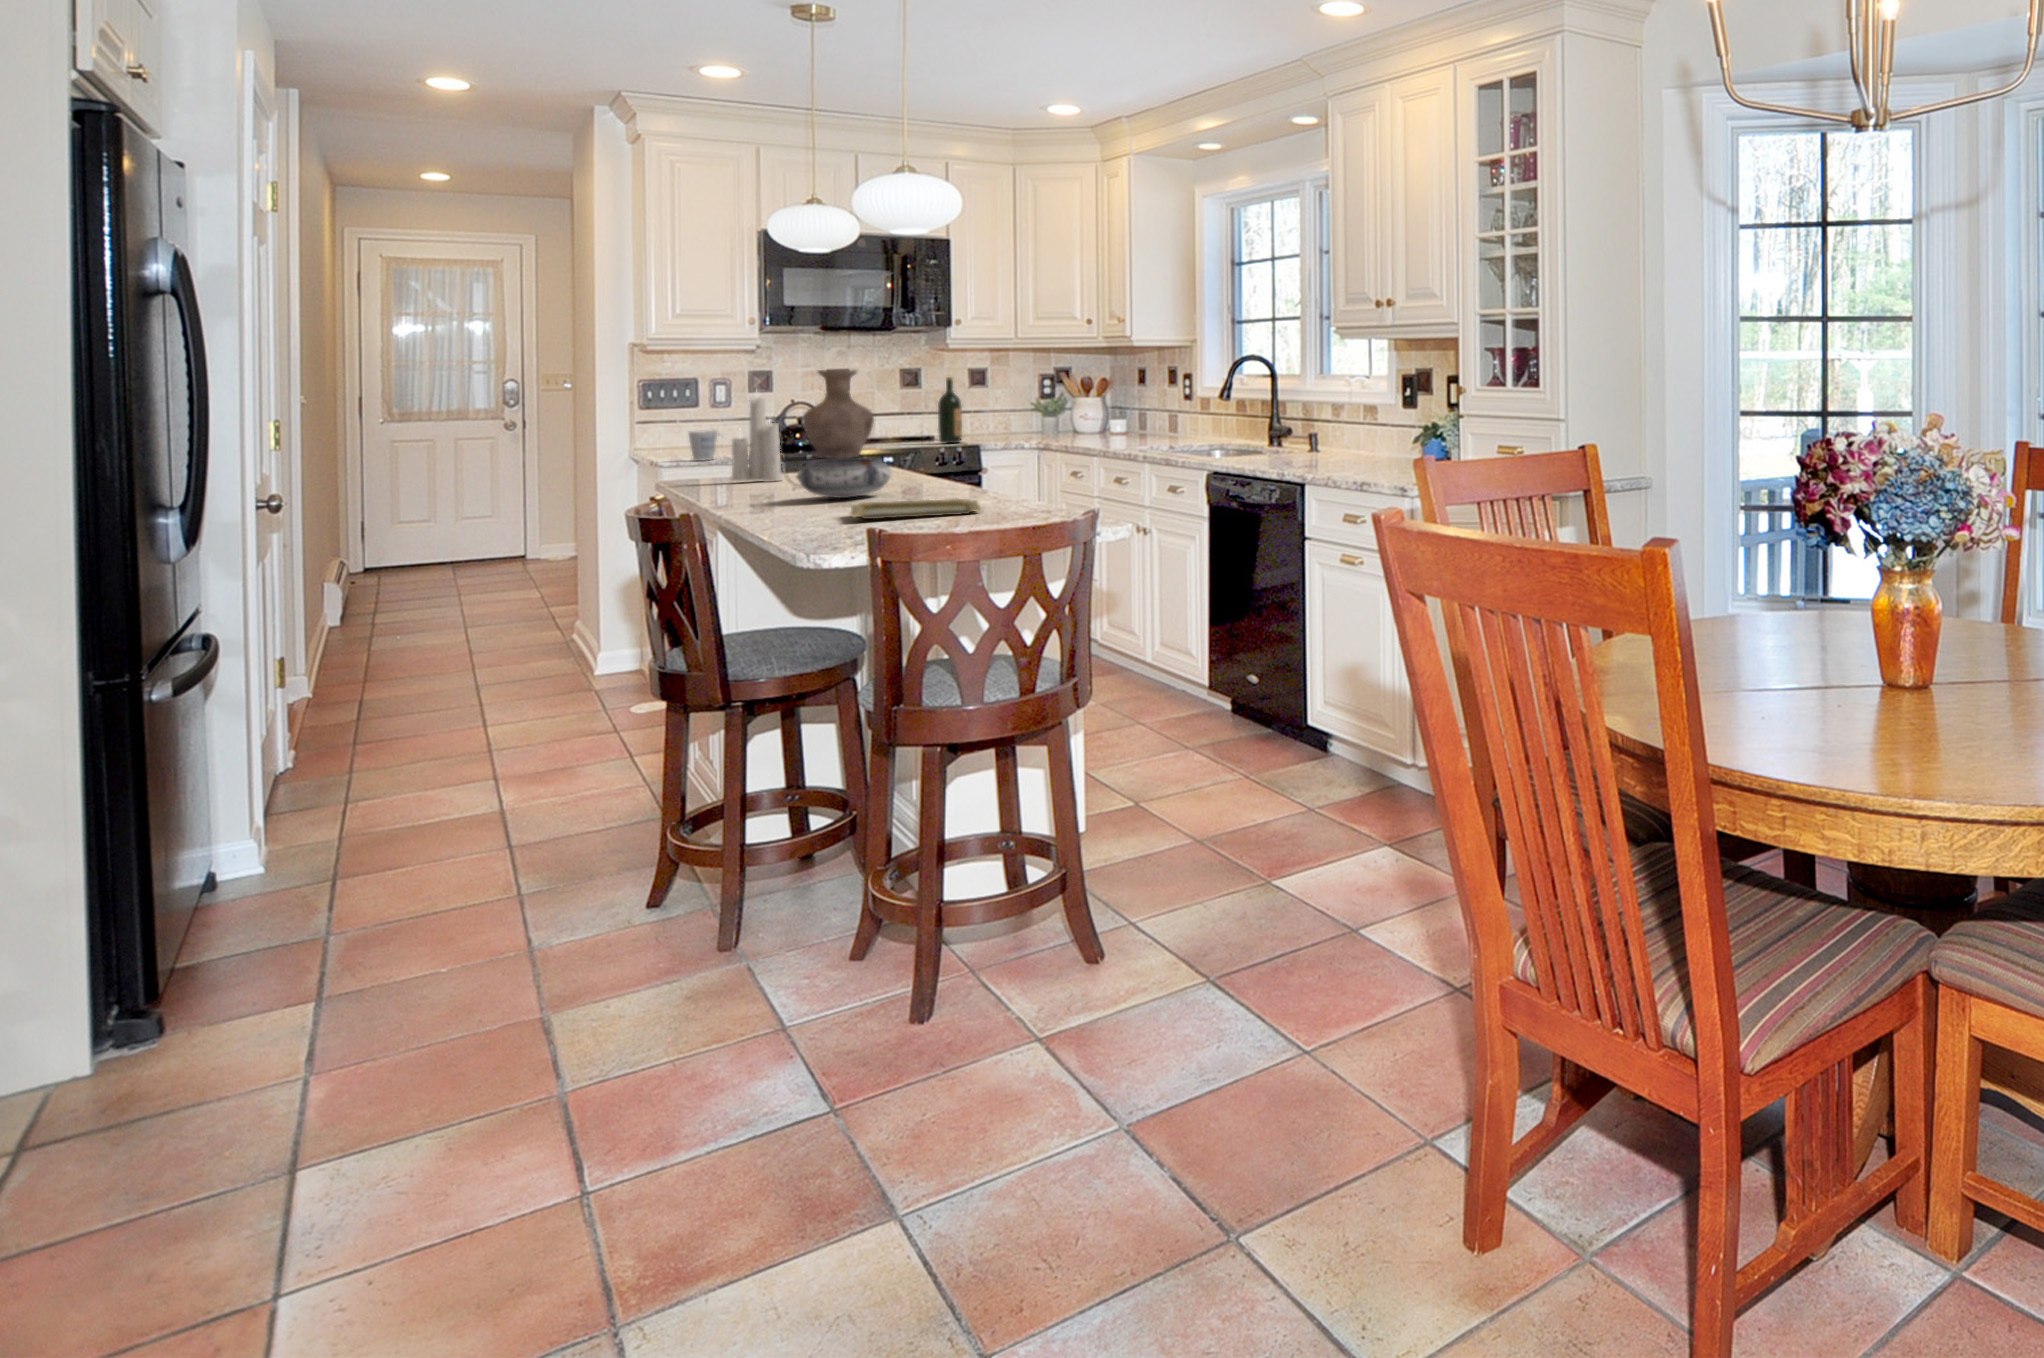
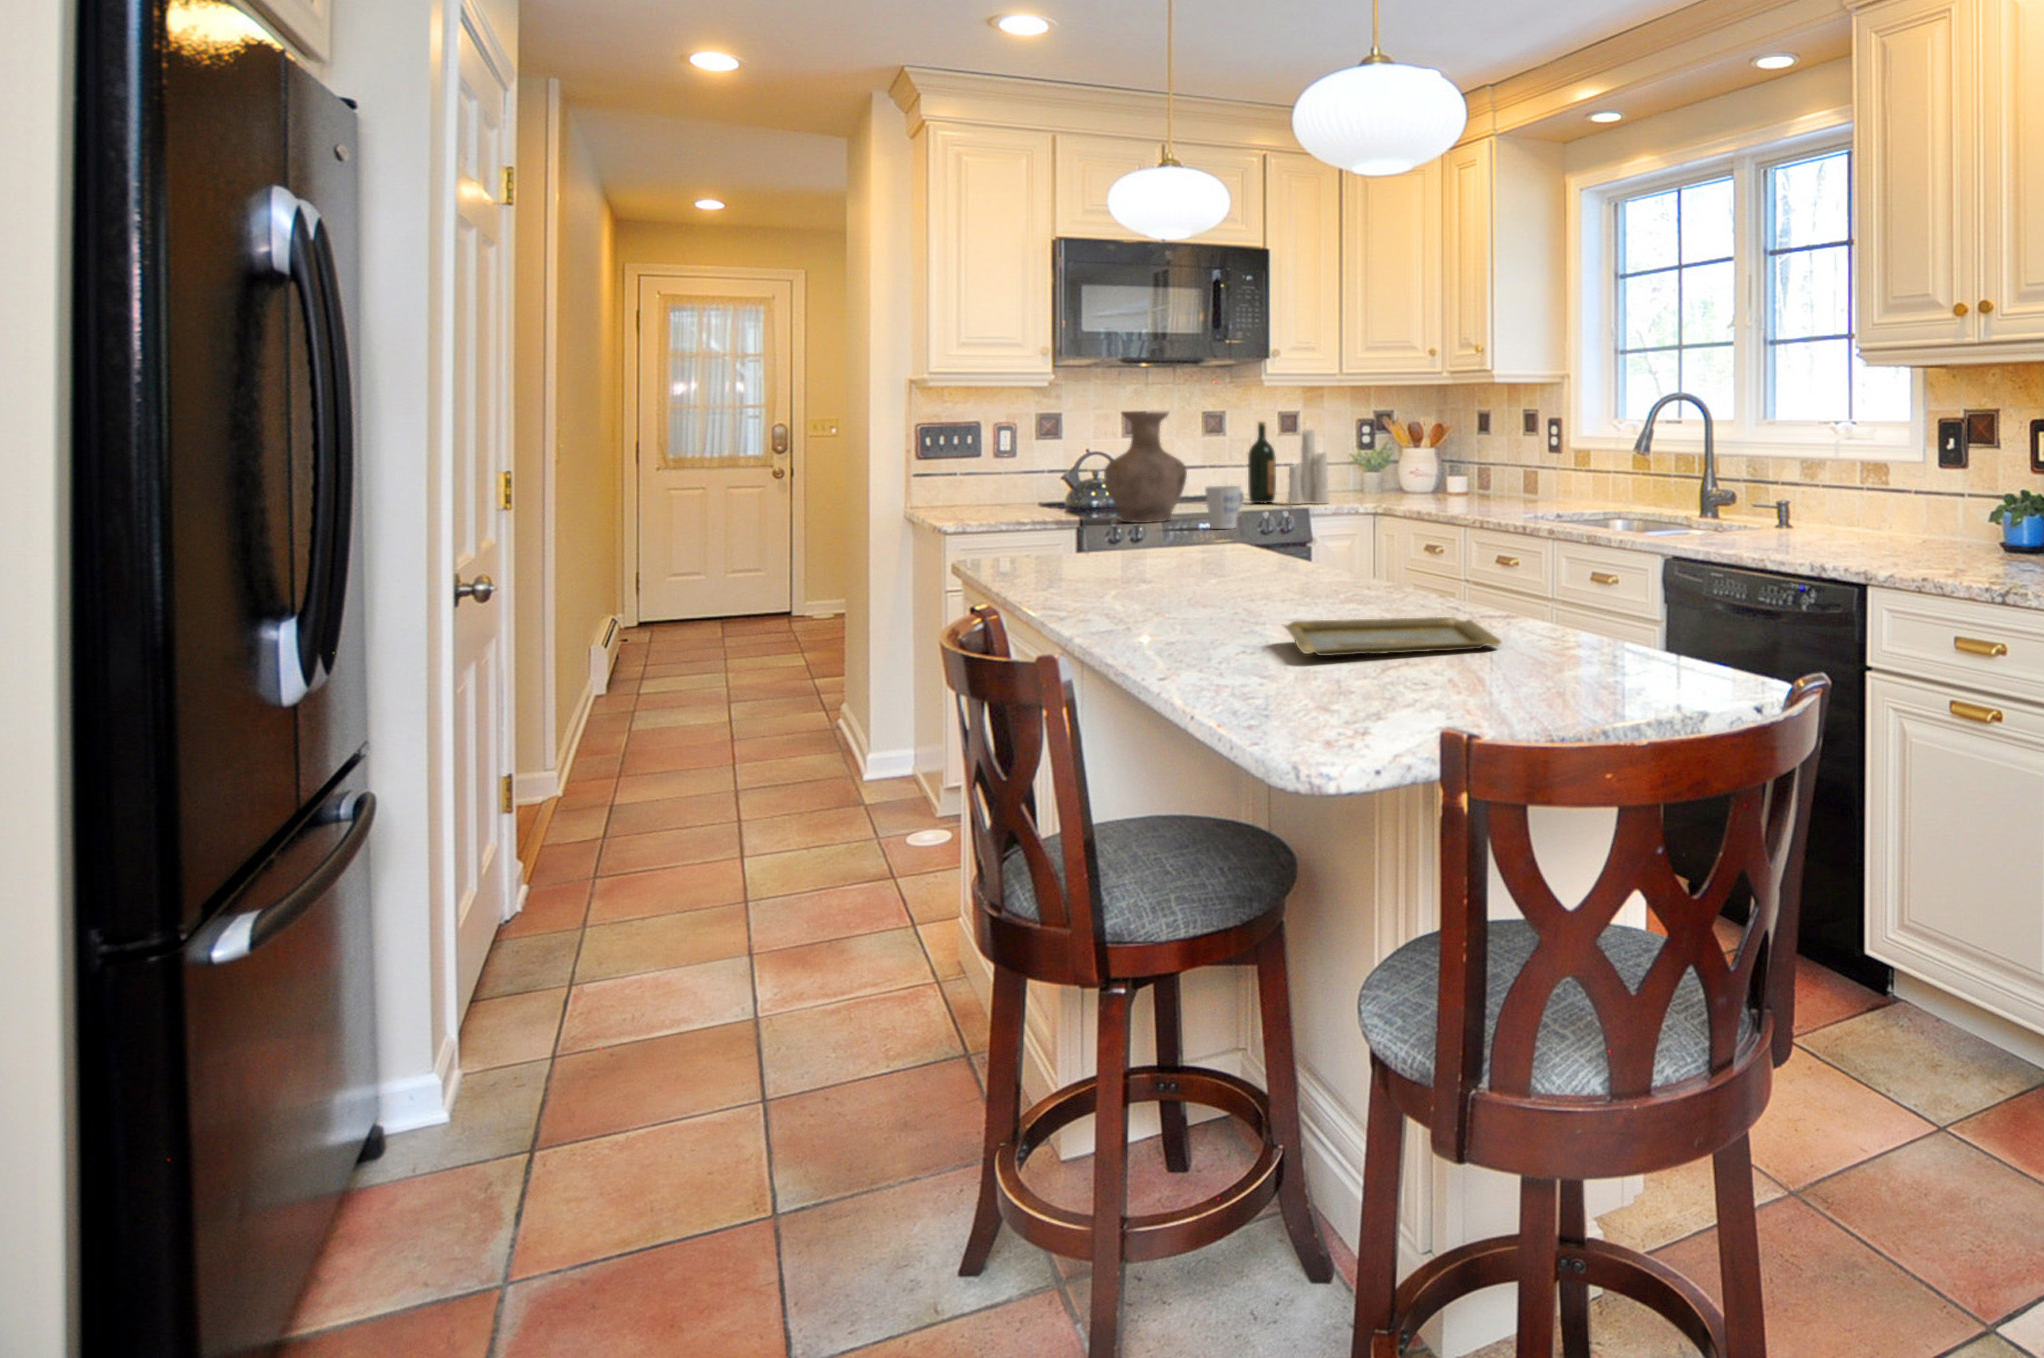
candle: present [731,397,782,482] -> present [1288,429,1329,504]
mug: present [689,430,723,461] -> present [1205,486,1244,529]
bowl: present [797,458,892,498] -> none [1162,537,1295,599]

